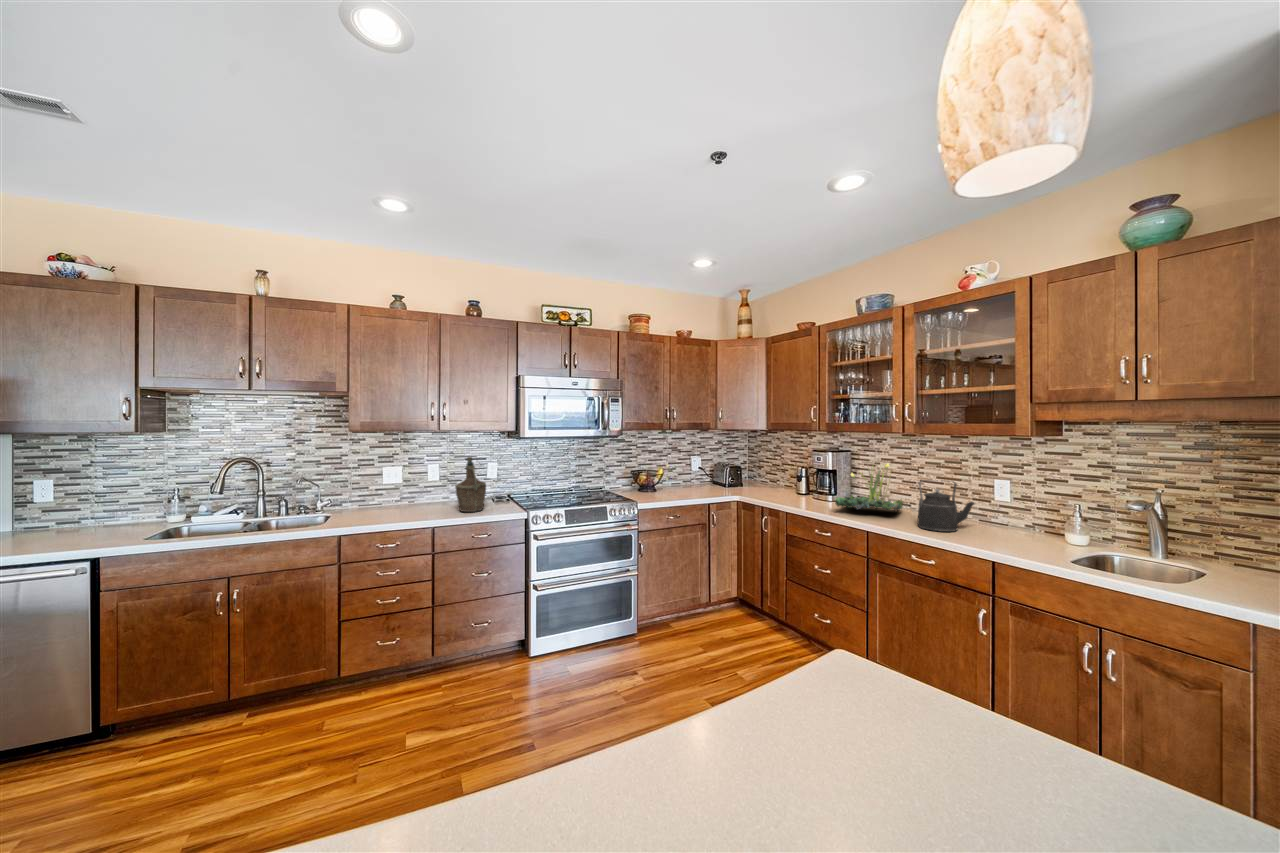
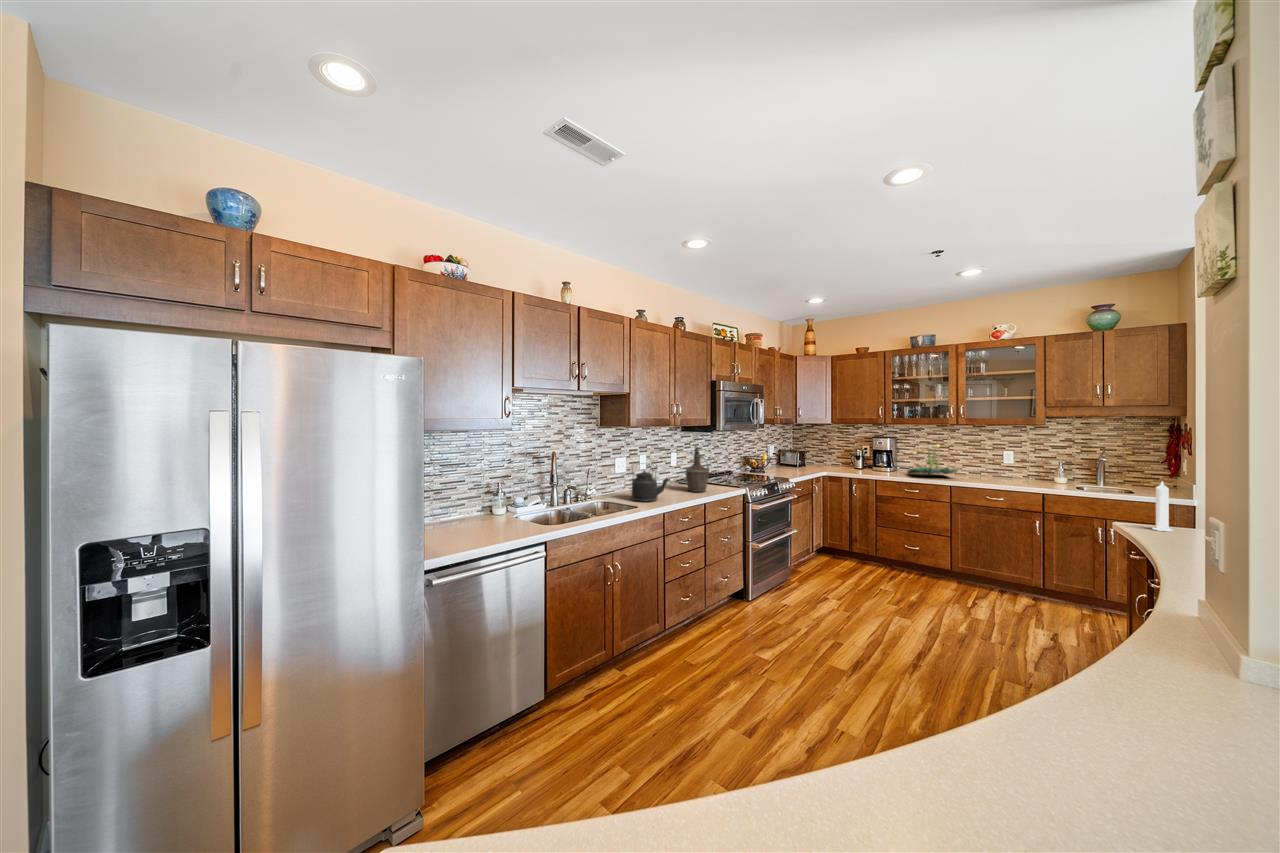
kettle: present [917,480,975,532] -> present [631,470,669,502]
candle: none [847,580,885,714] -> present [1152,481,1172,532]

